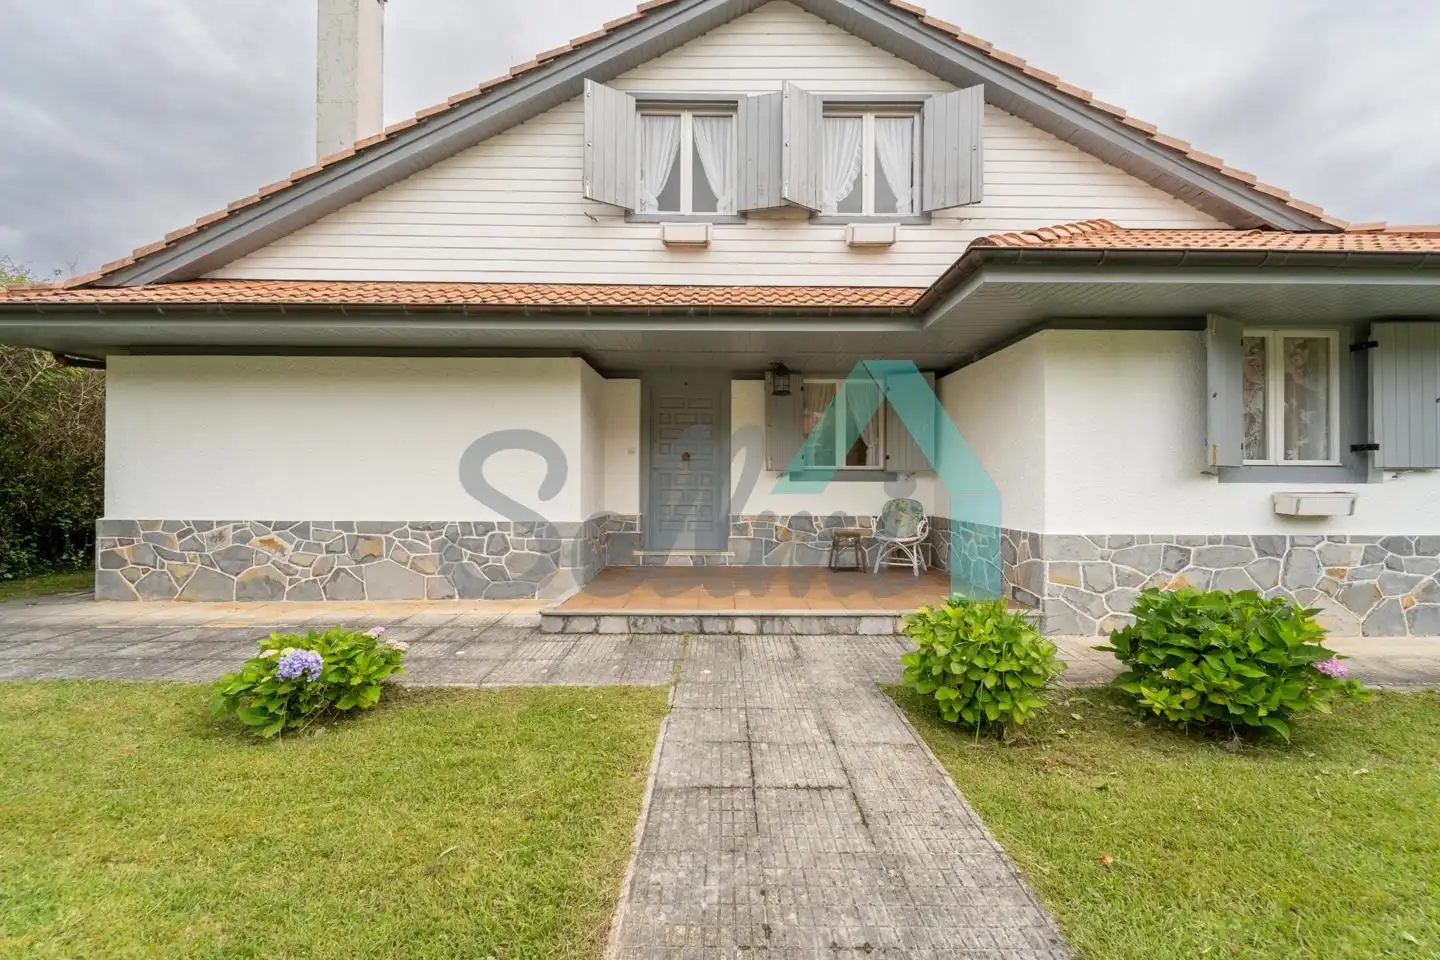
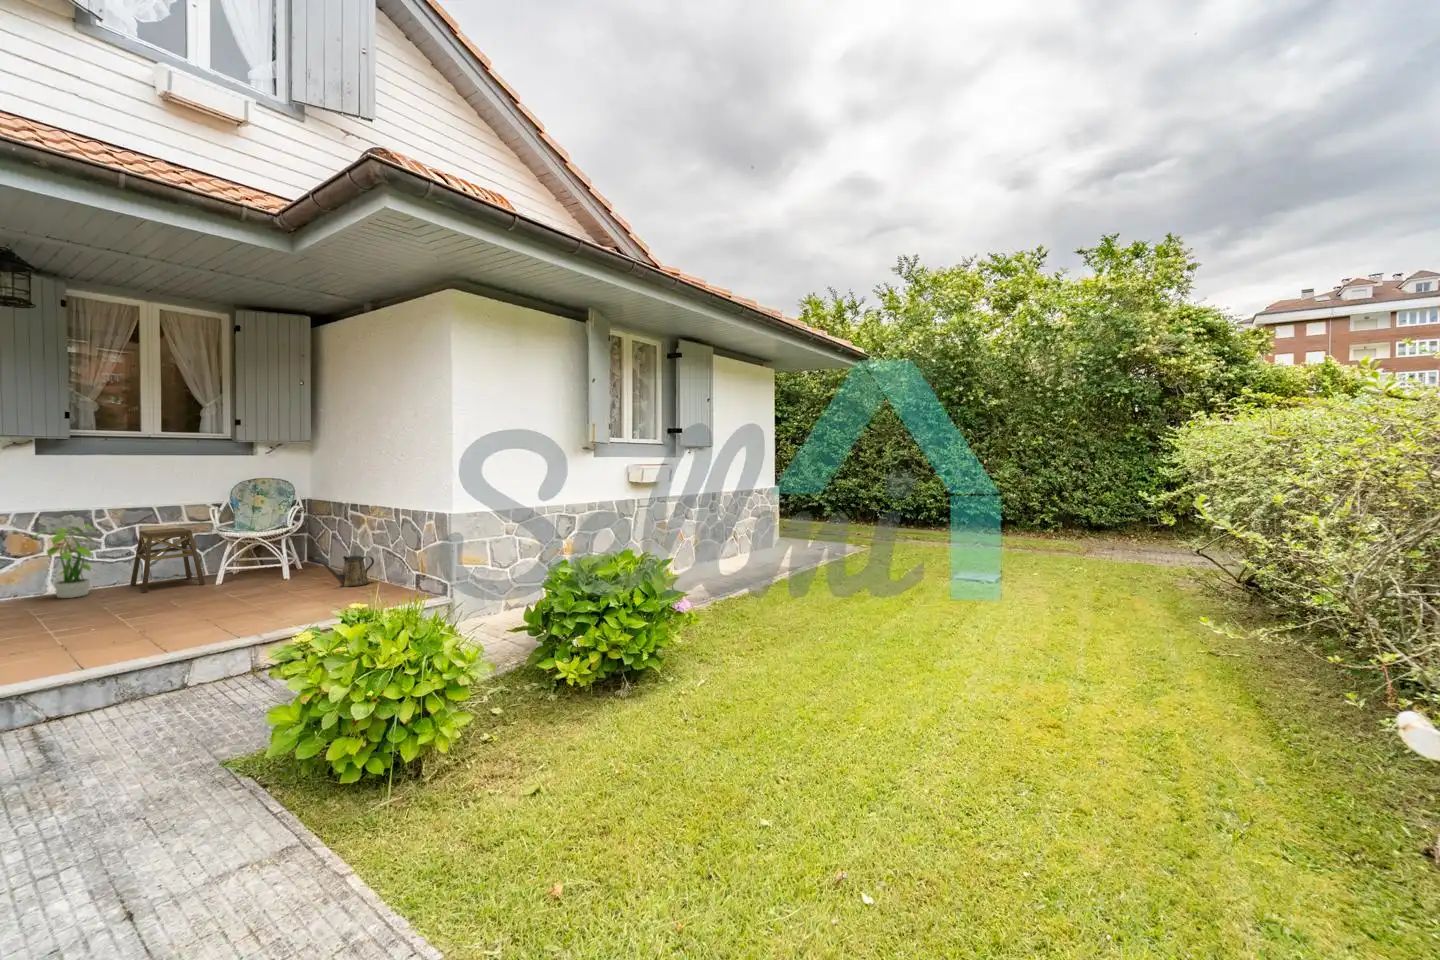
potted plant: none [785,524,814,570] -> present [31,524,93,598]
watering can: none [934,561,979,589] -> present [315,556,374,587]

